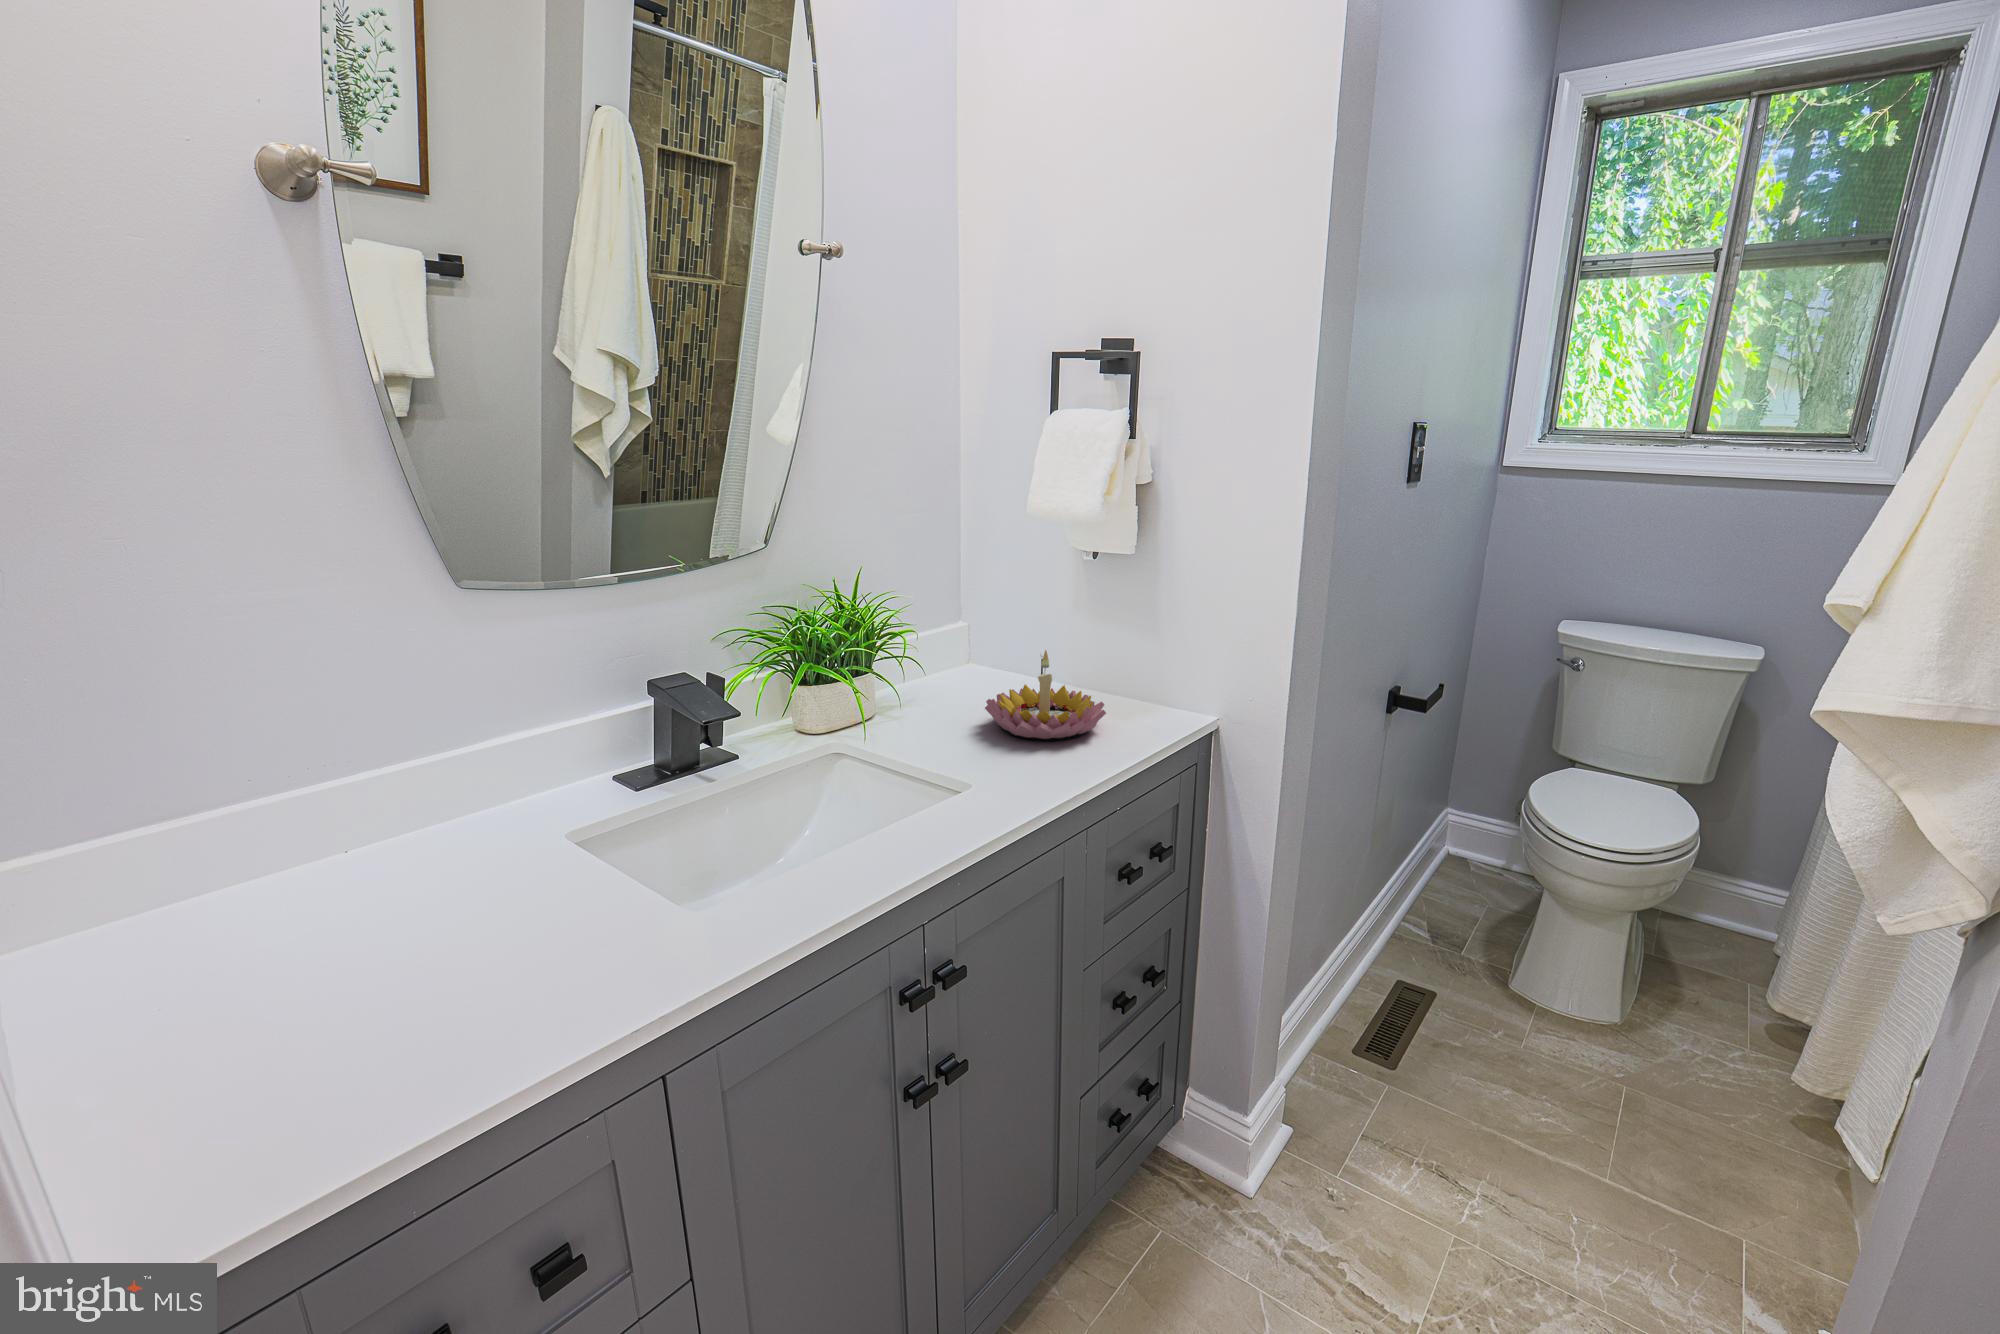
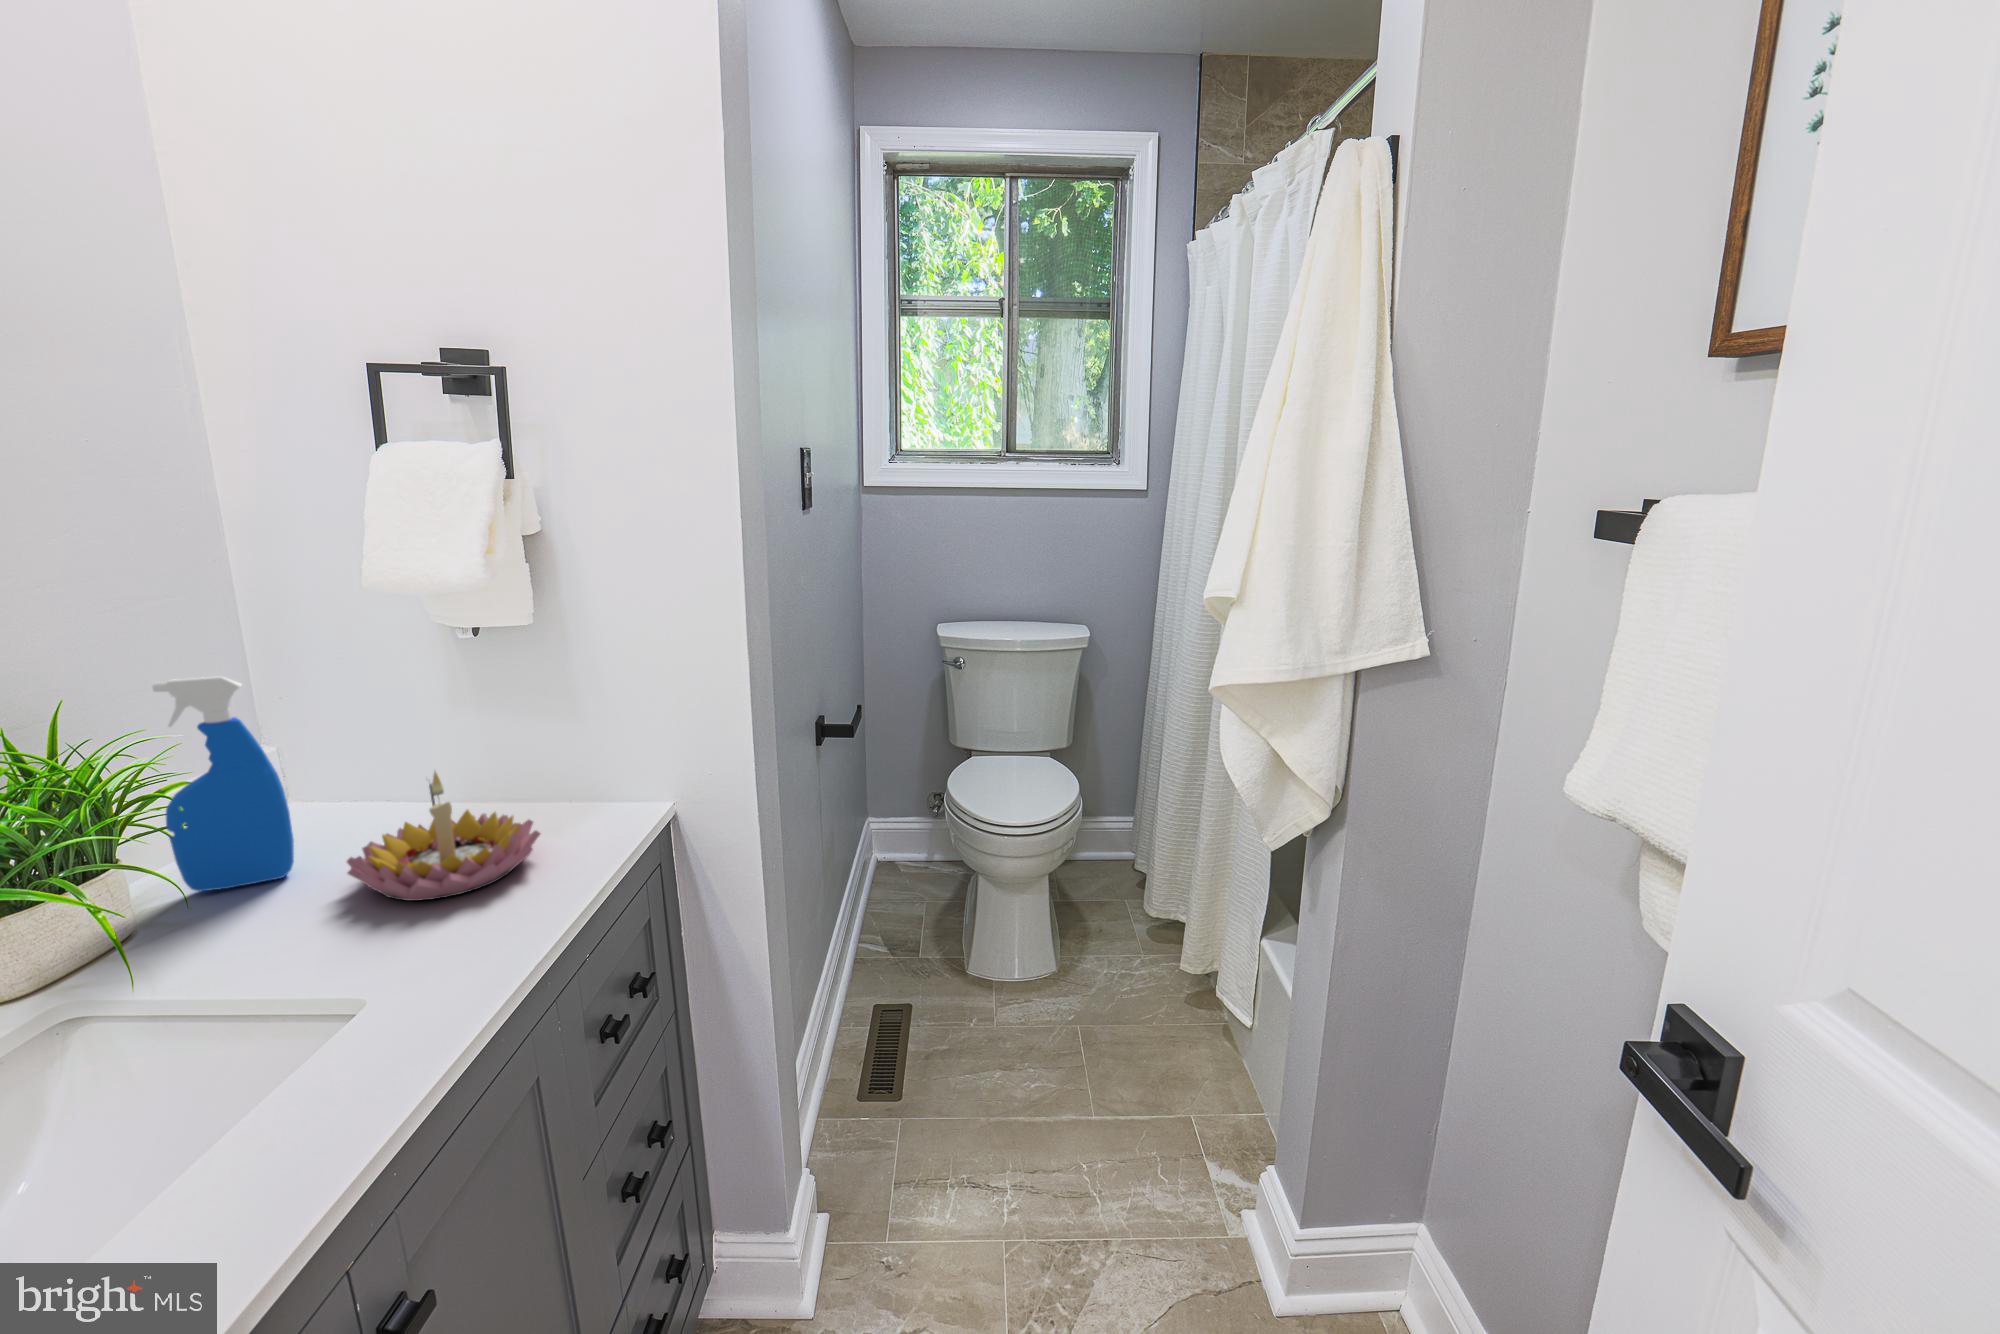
spray bottle: none [901,563,963,705] -> present [152,676,294,891]

